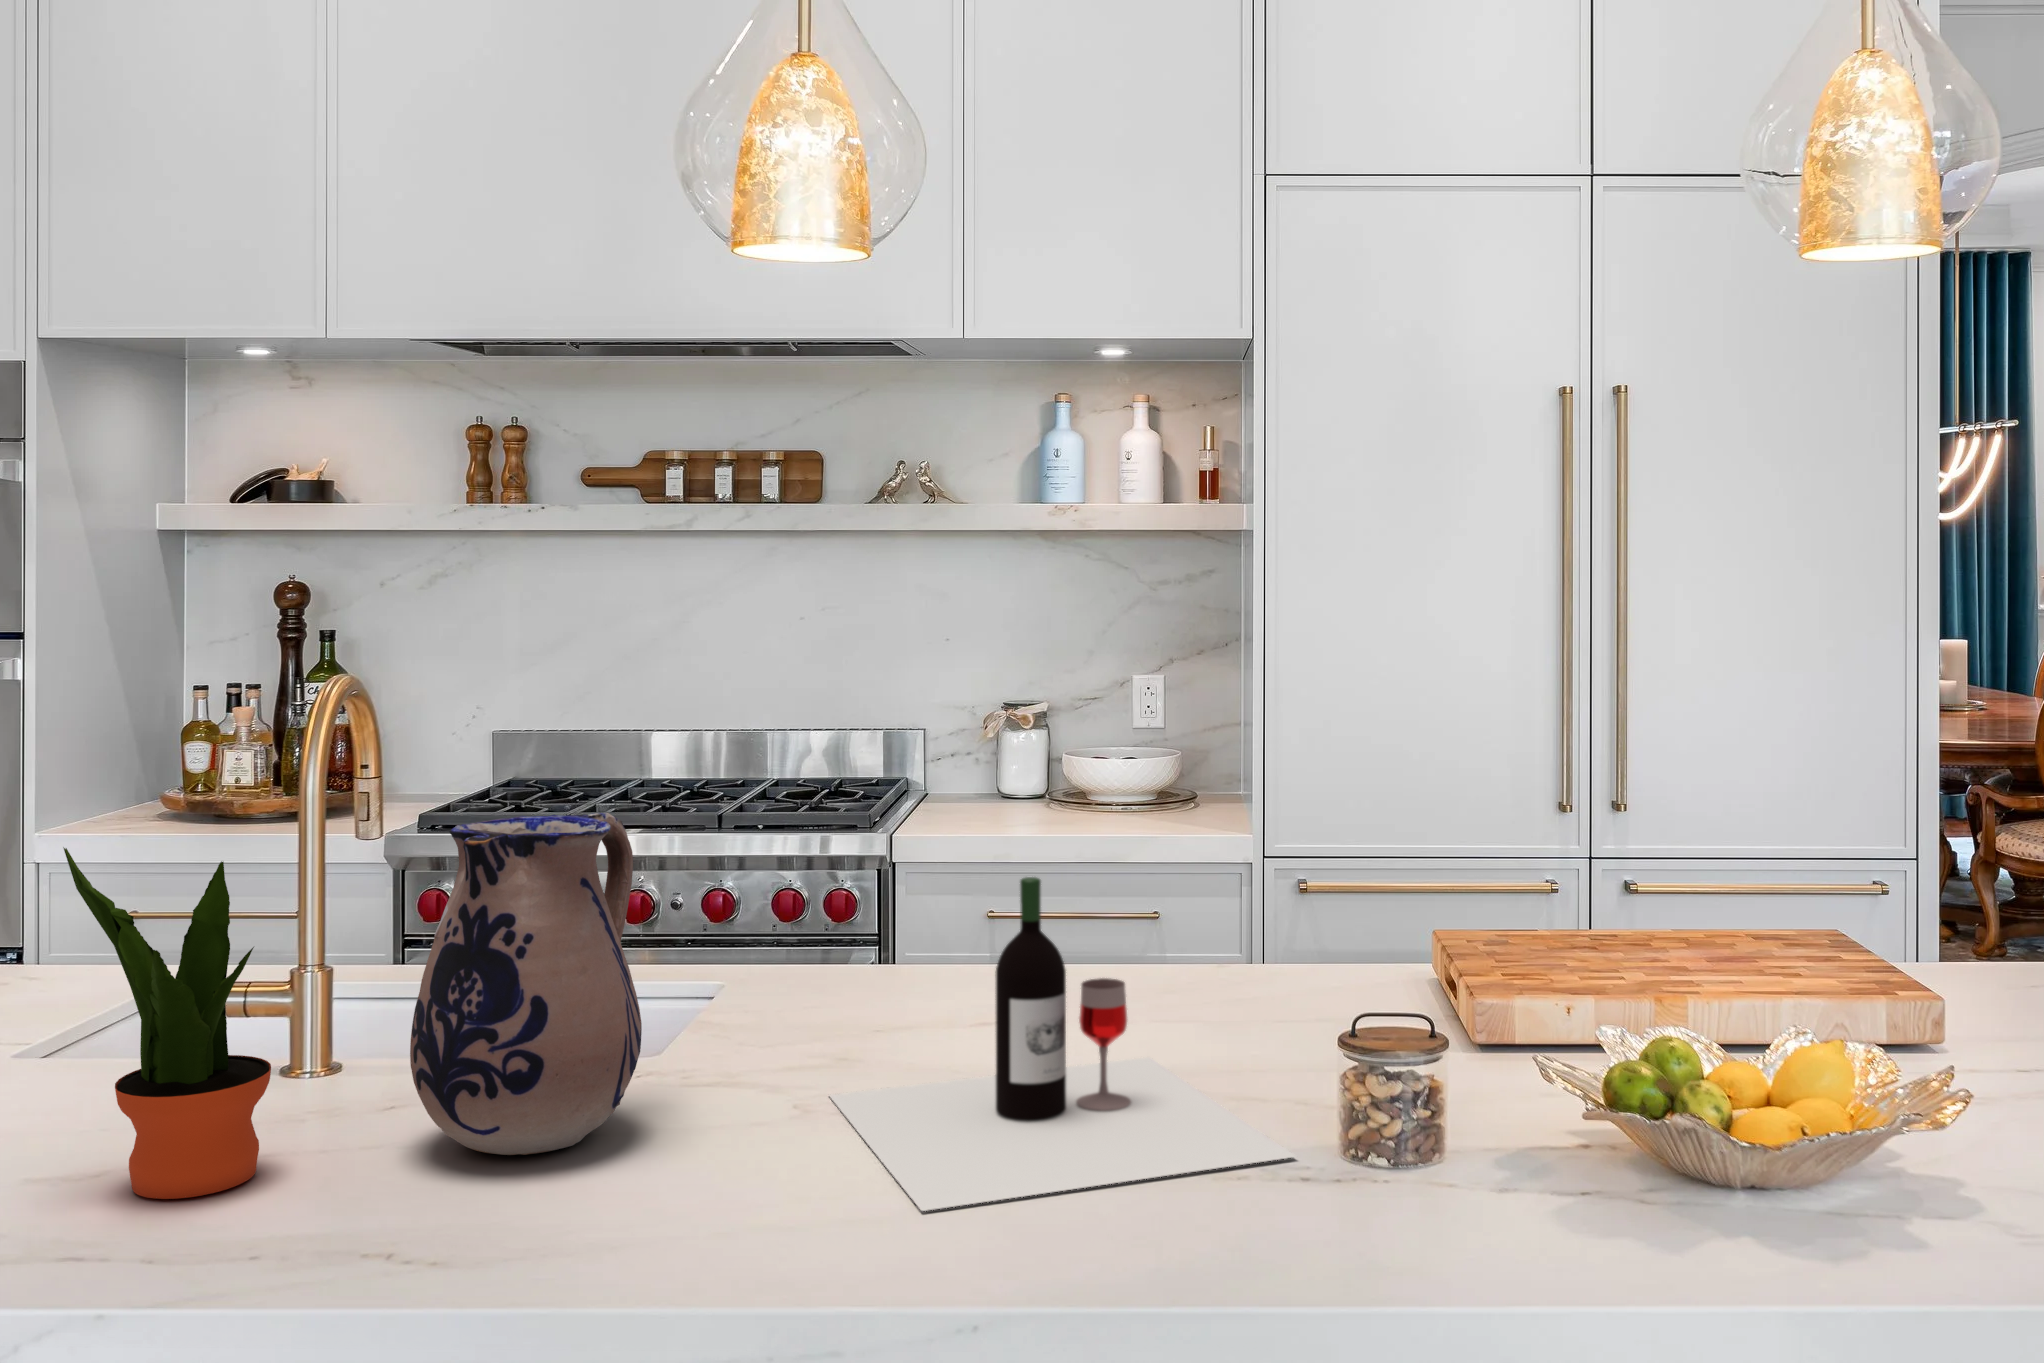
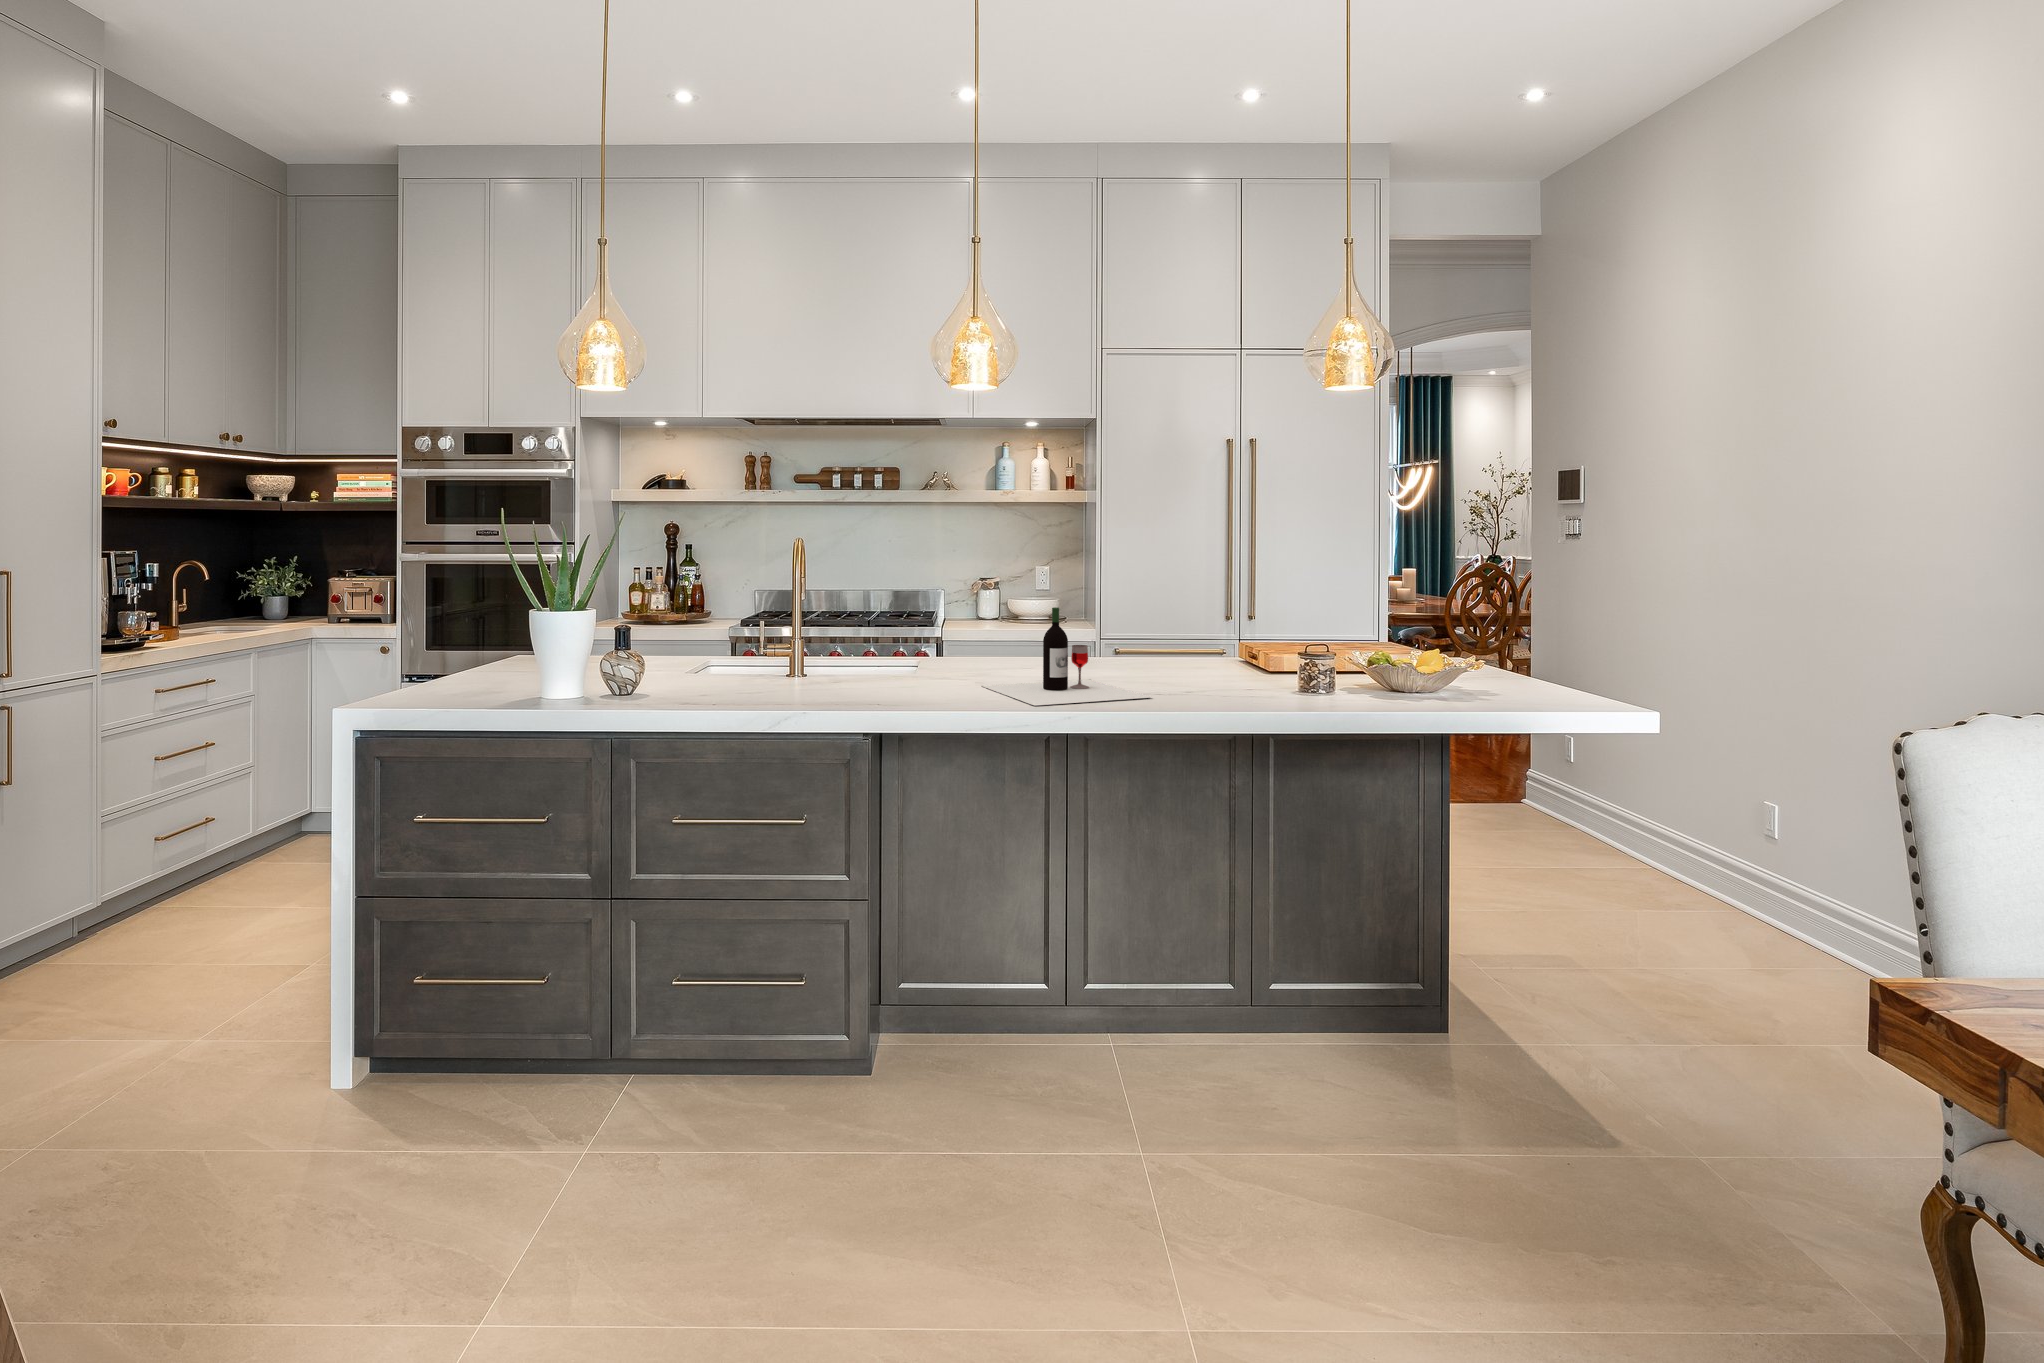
ceramic pitcher: present [410,813,642,1155] -> none [849,584,925,695]
potted plant: present [63,847,271,1199] -> none [744,587,810,702]

